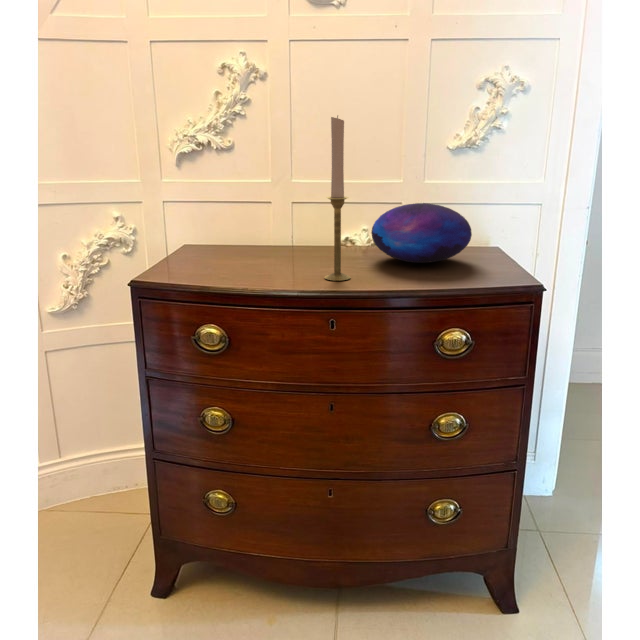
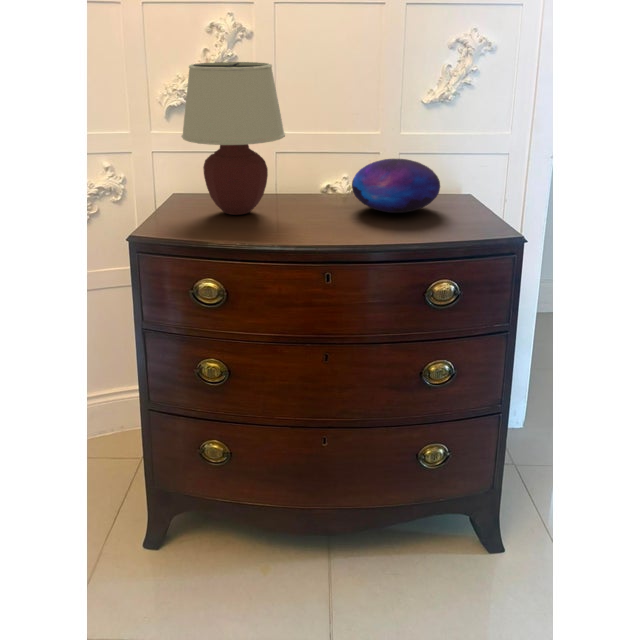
table lamp: none [181,92,297,264] -> present [182,62,285,215]
candlestick: present [325,116,350,280] -> none [311,91,334,230]

